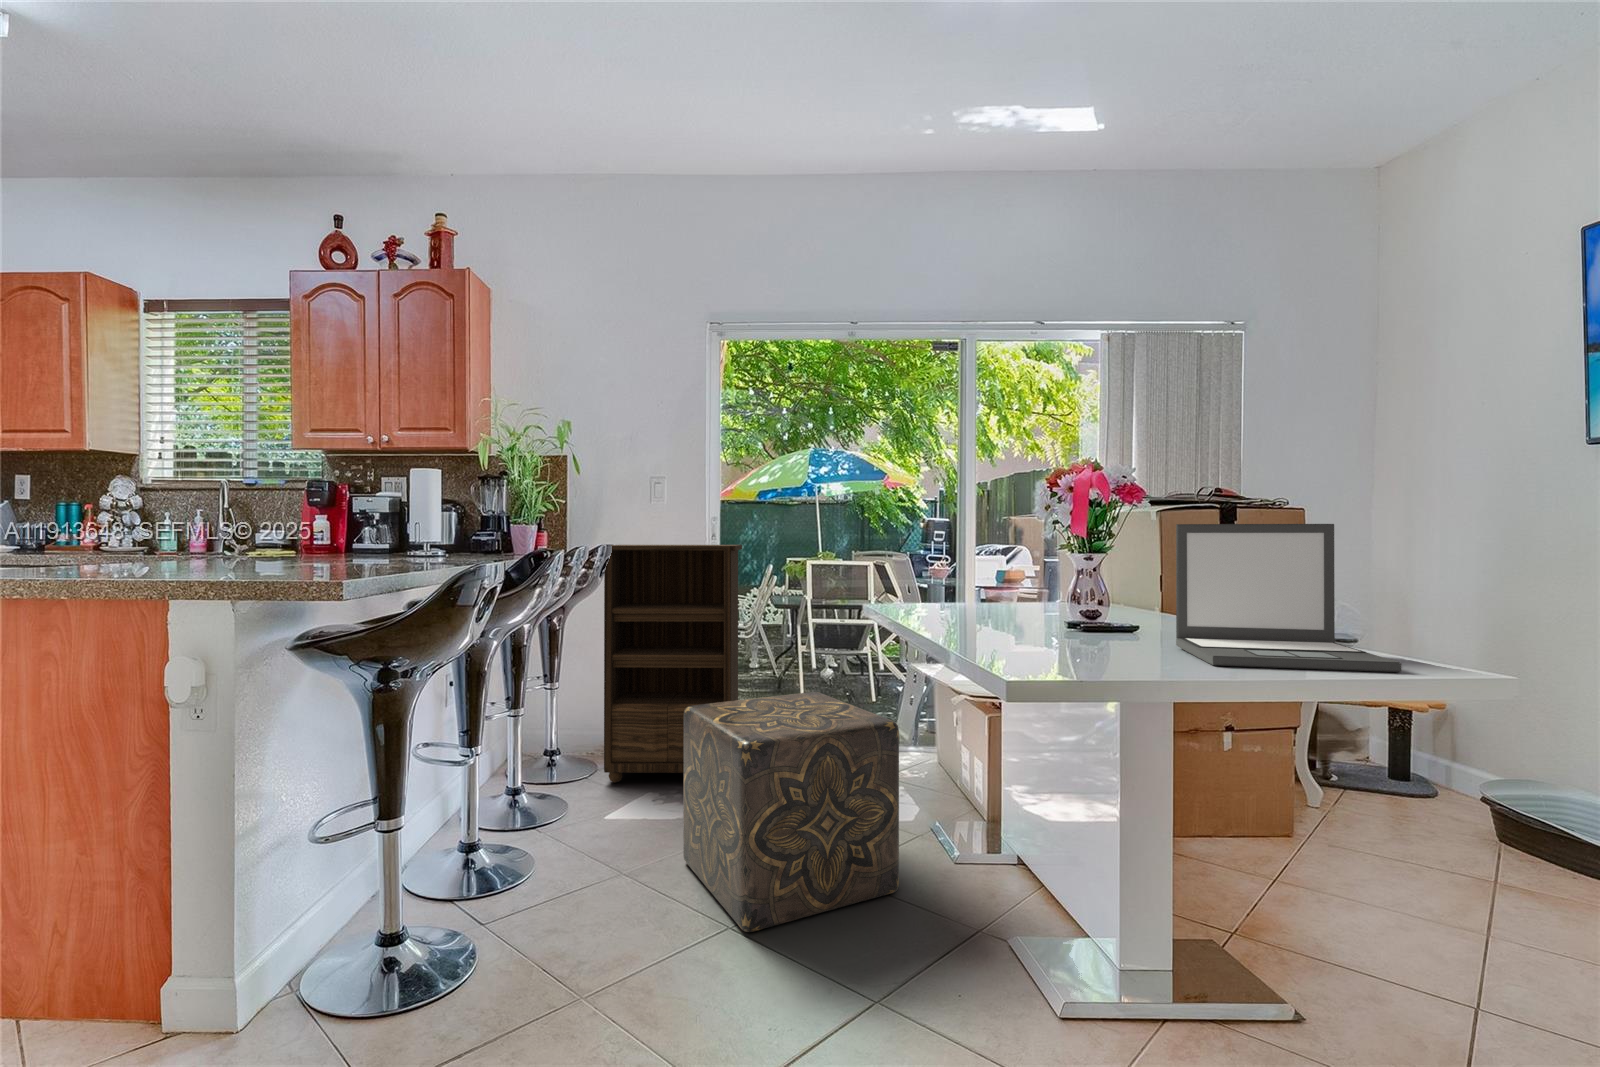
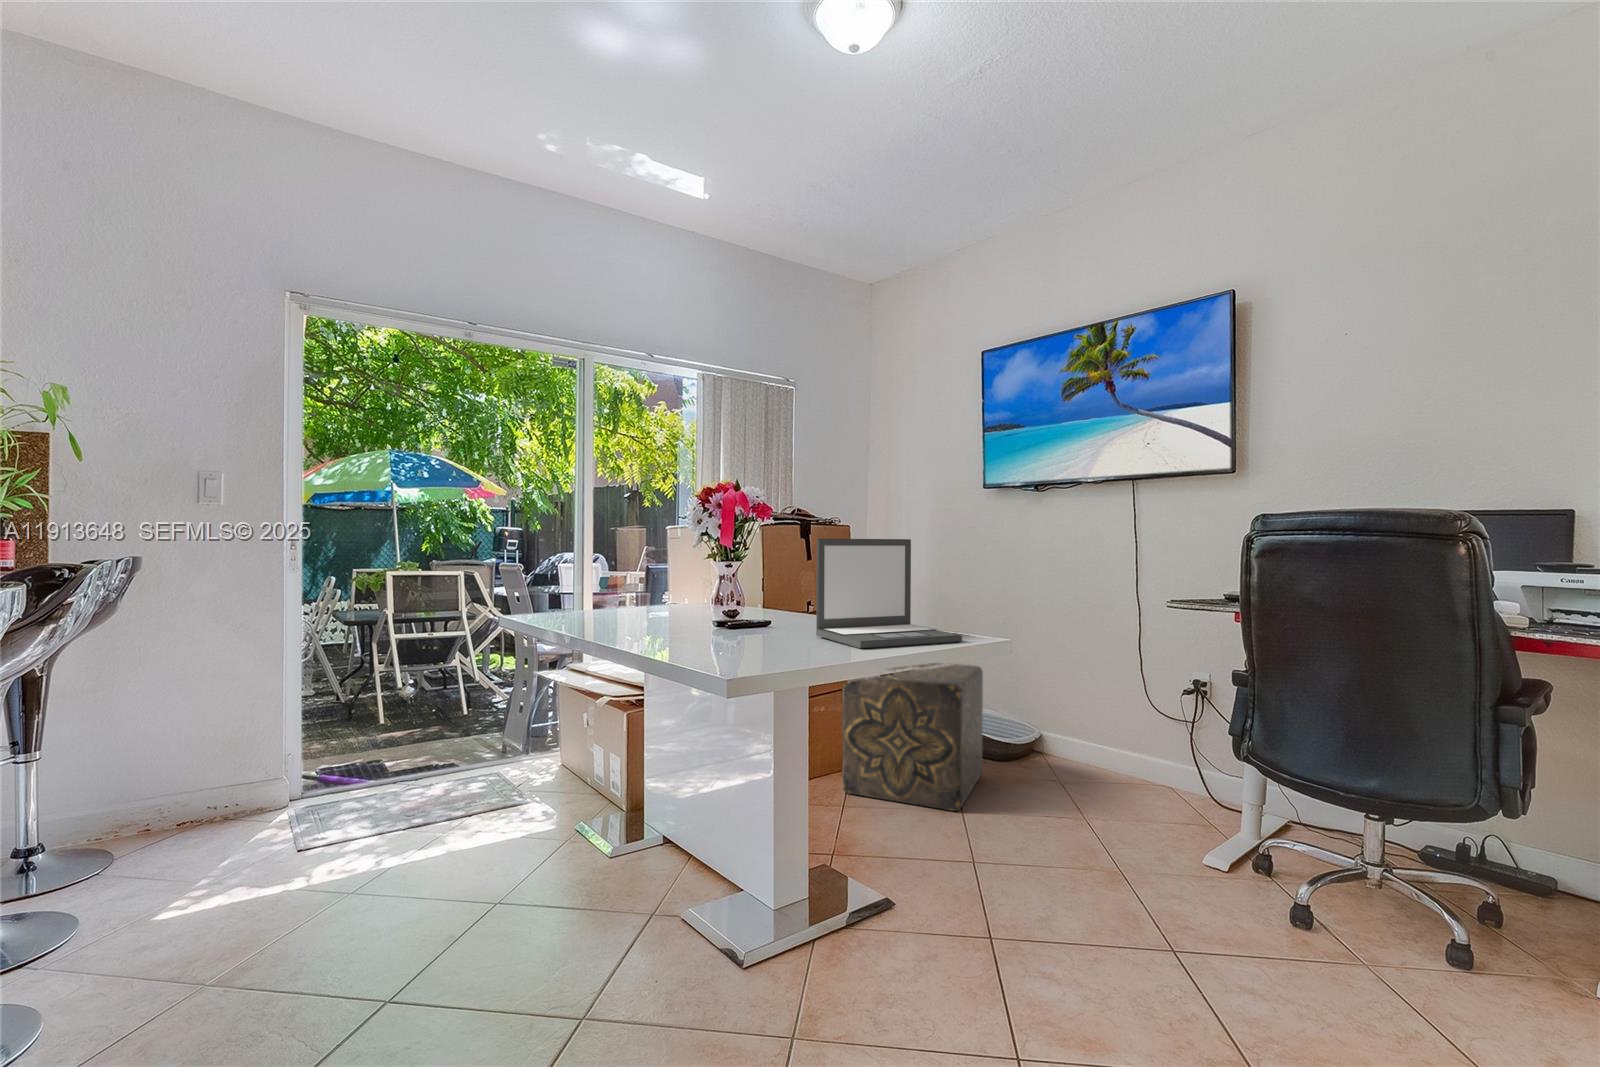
bookshelf: present [601,545,742,783] -> none [79,553,311,885]
ottoman: present [683,692,899,932] -> present [843,663,983,811]

